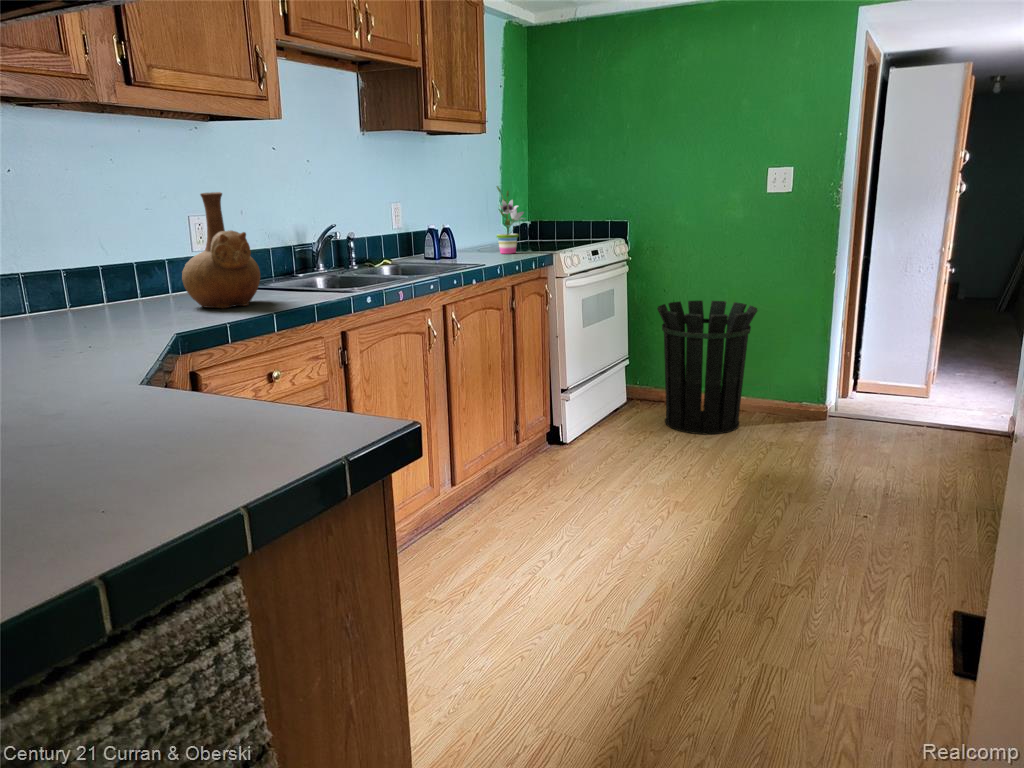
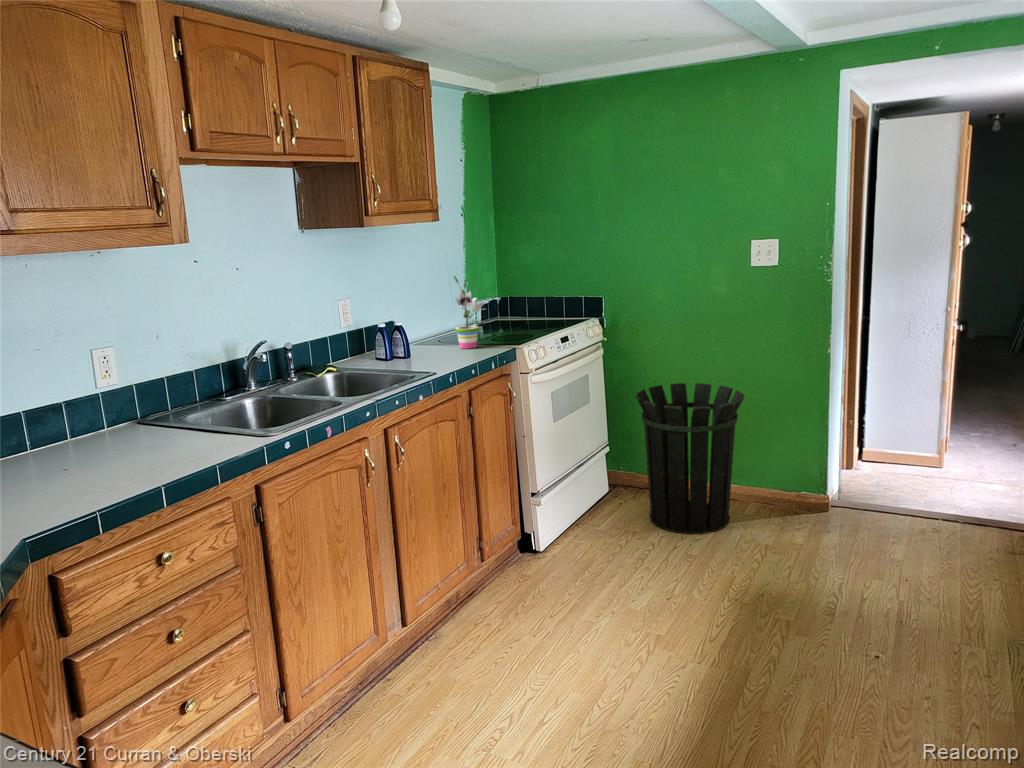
vase: present [182,192,260,308] -> none [61,343,155,478]

